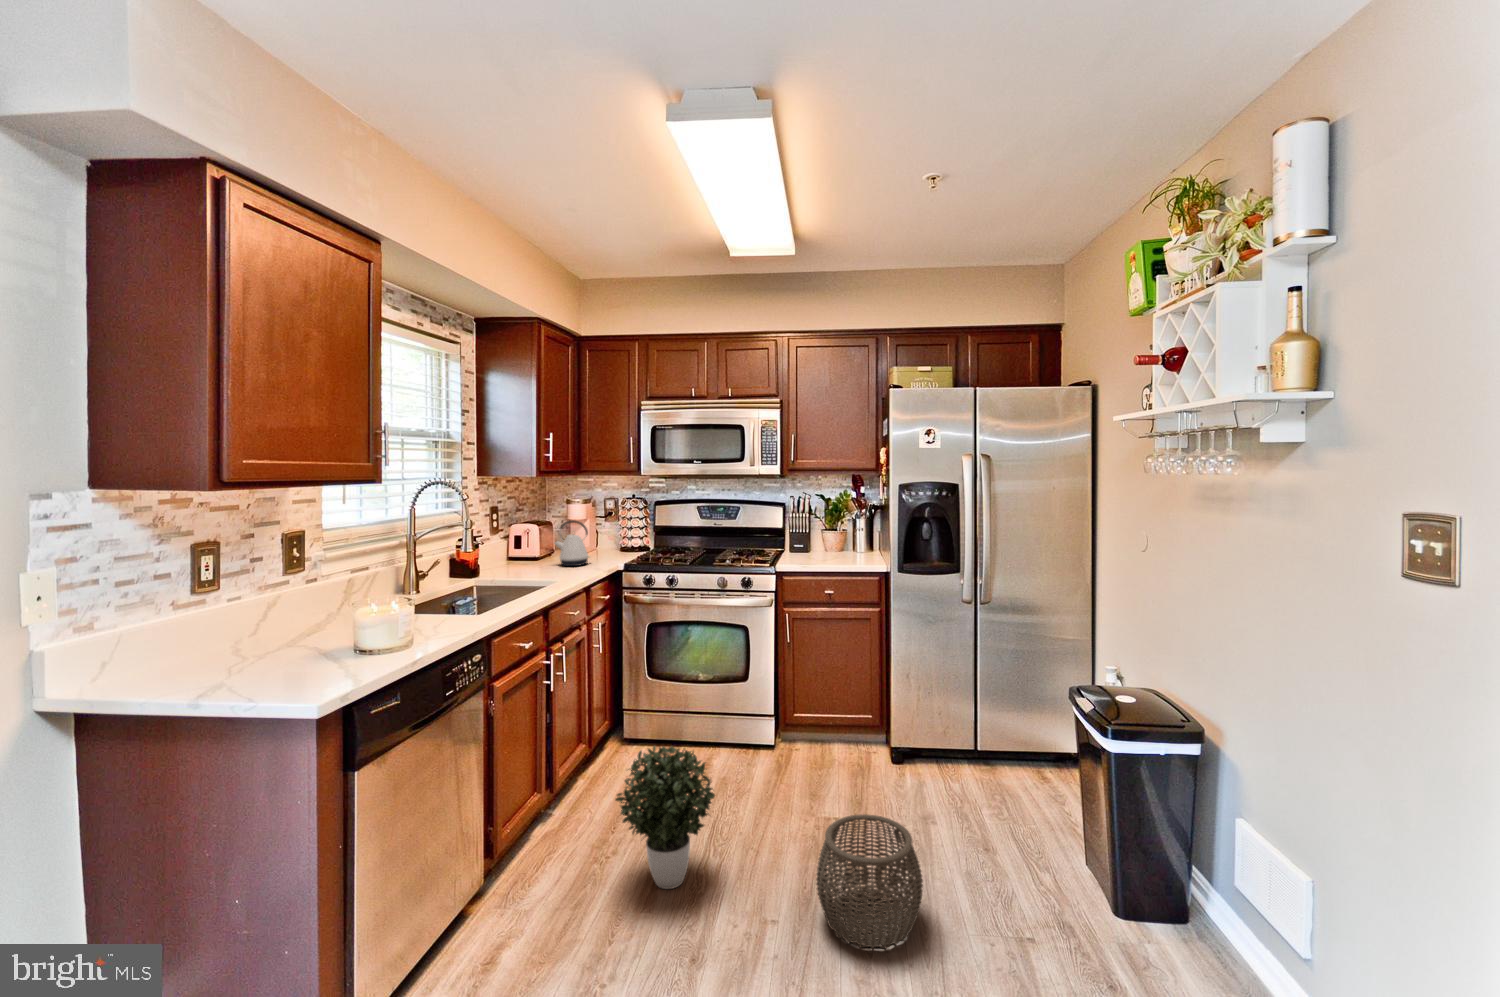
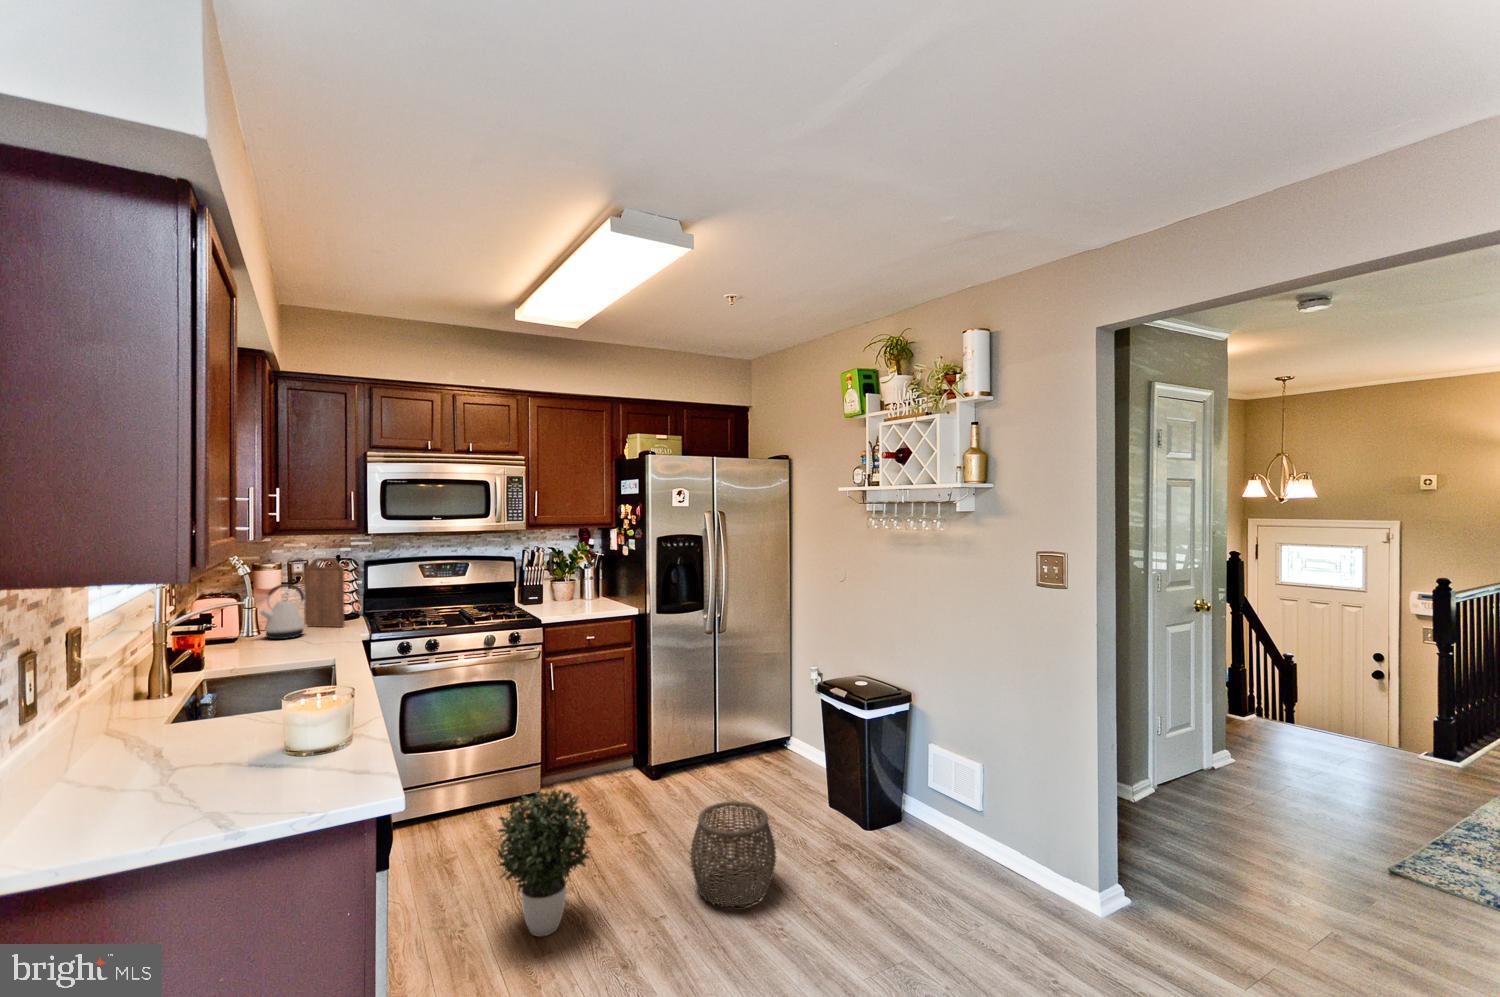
cutting board: none [601,499,625,560] -> present [305,558,344,627]

